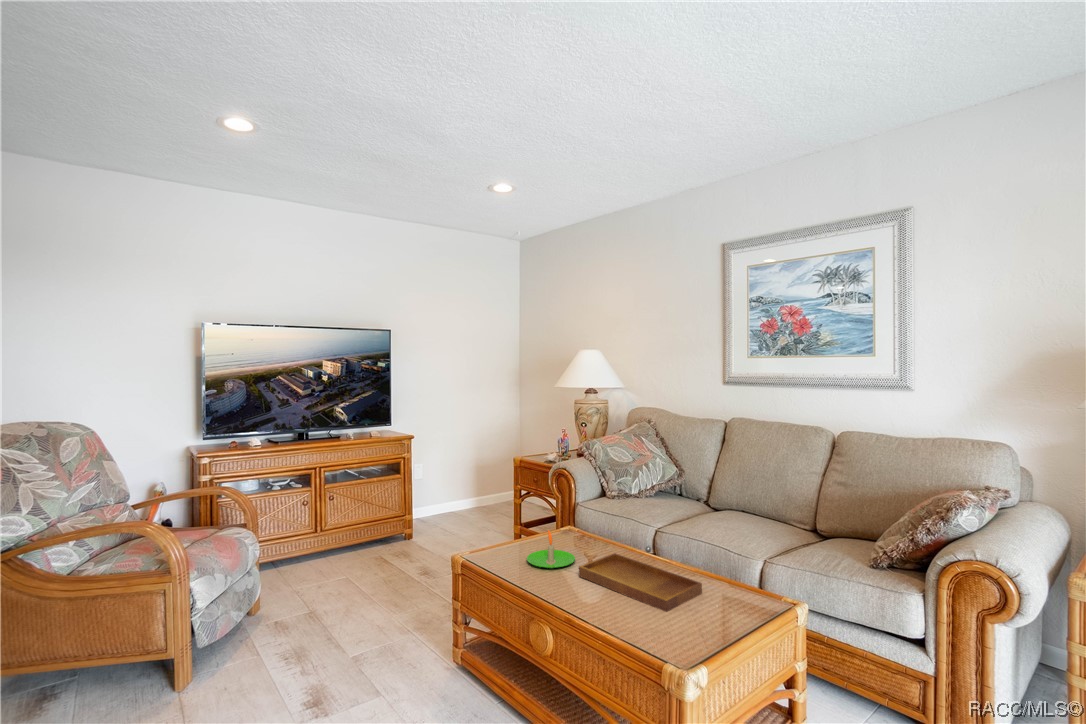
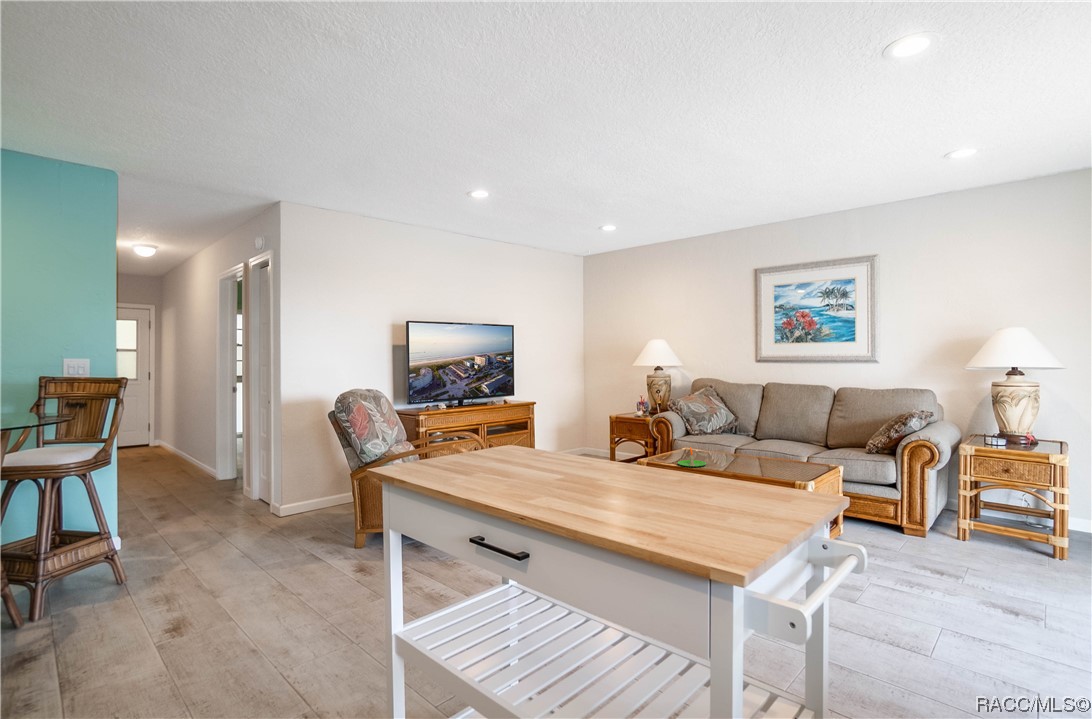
tray: present [579,546,702,612] -> none [716,448,787,476]

